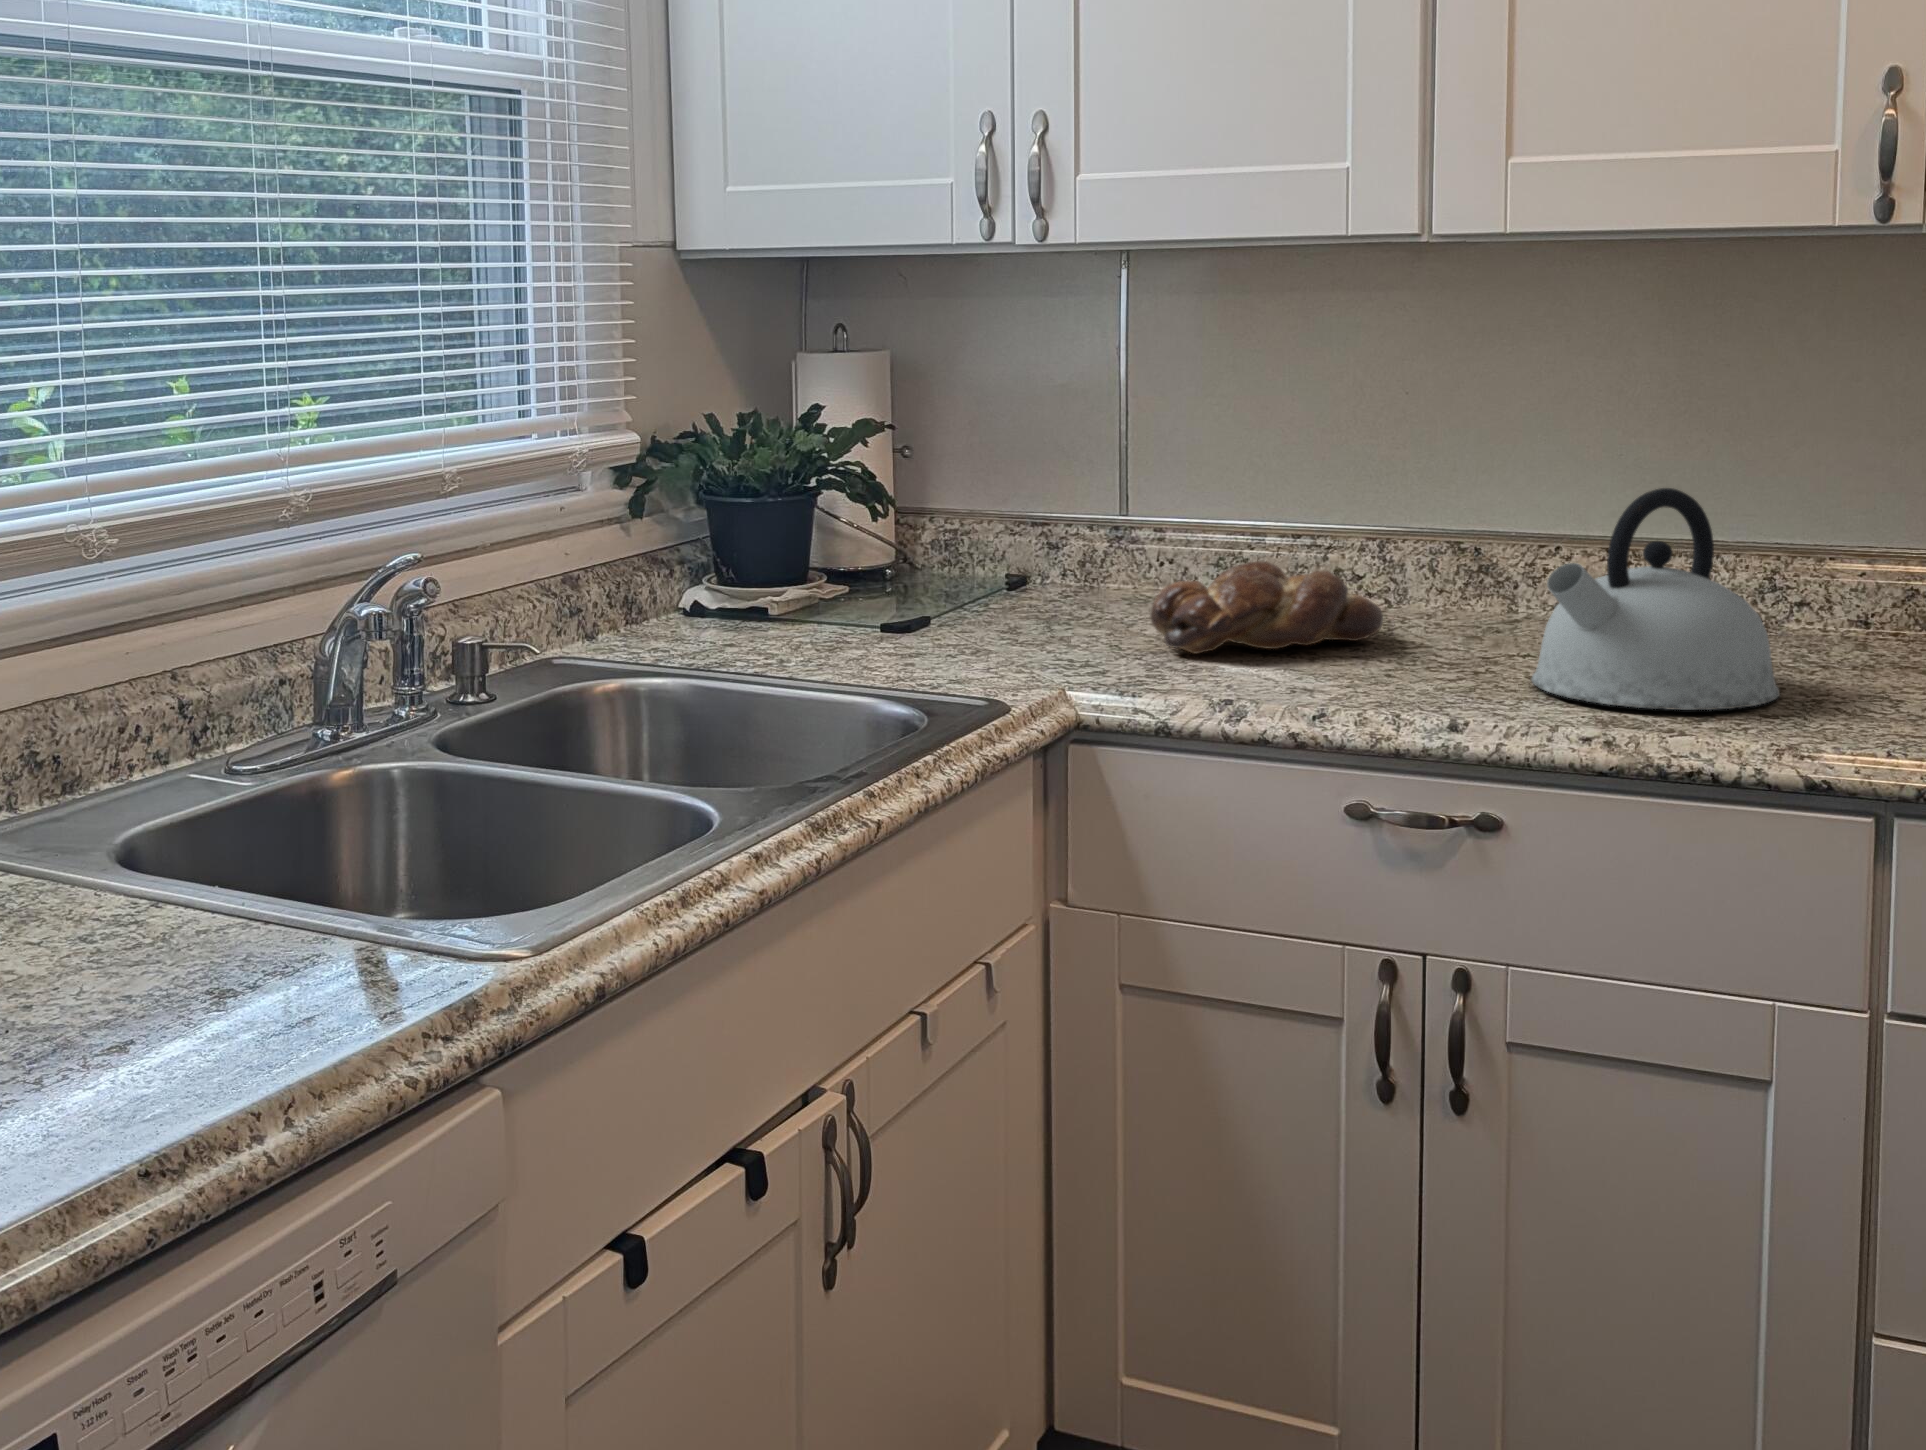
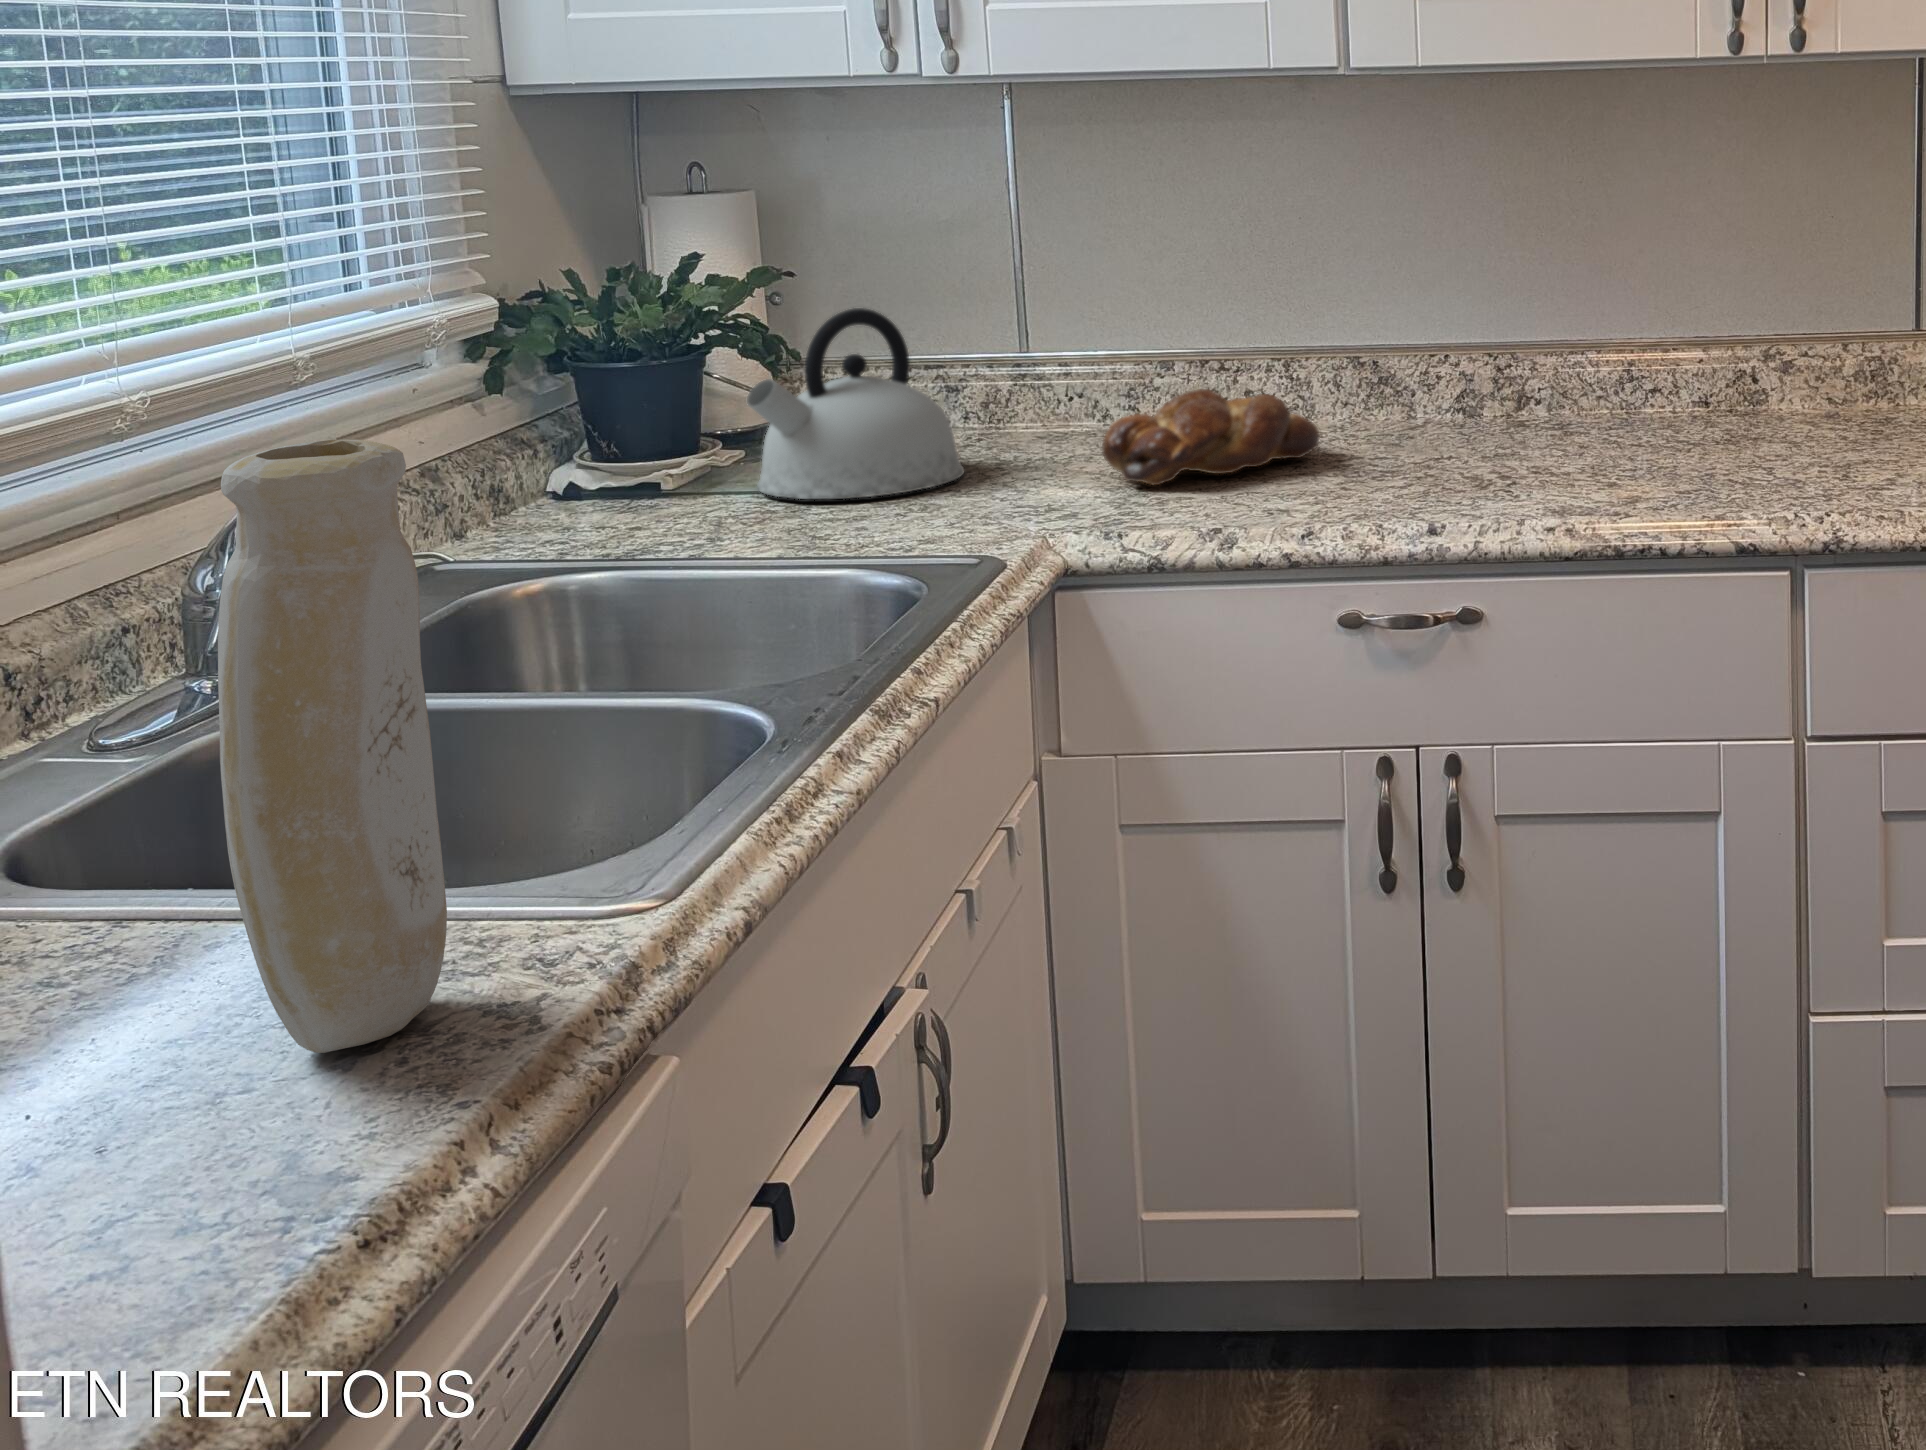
kettle: present [1532,488,1779,710] -> present [747,308,964,499]
vase: none [157,517,328,1022] -> present [218,440,447,1053]

